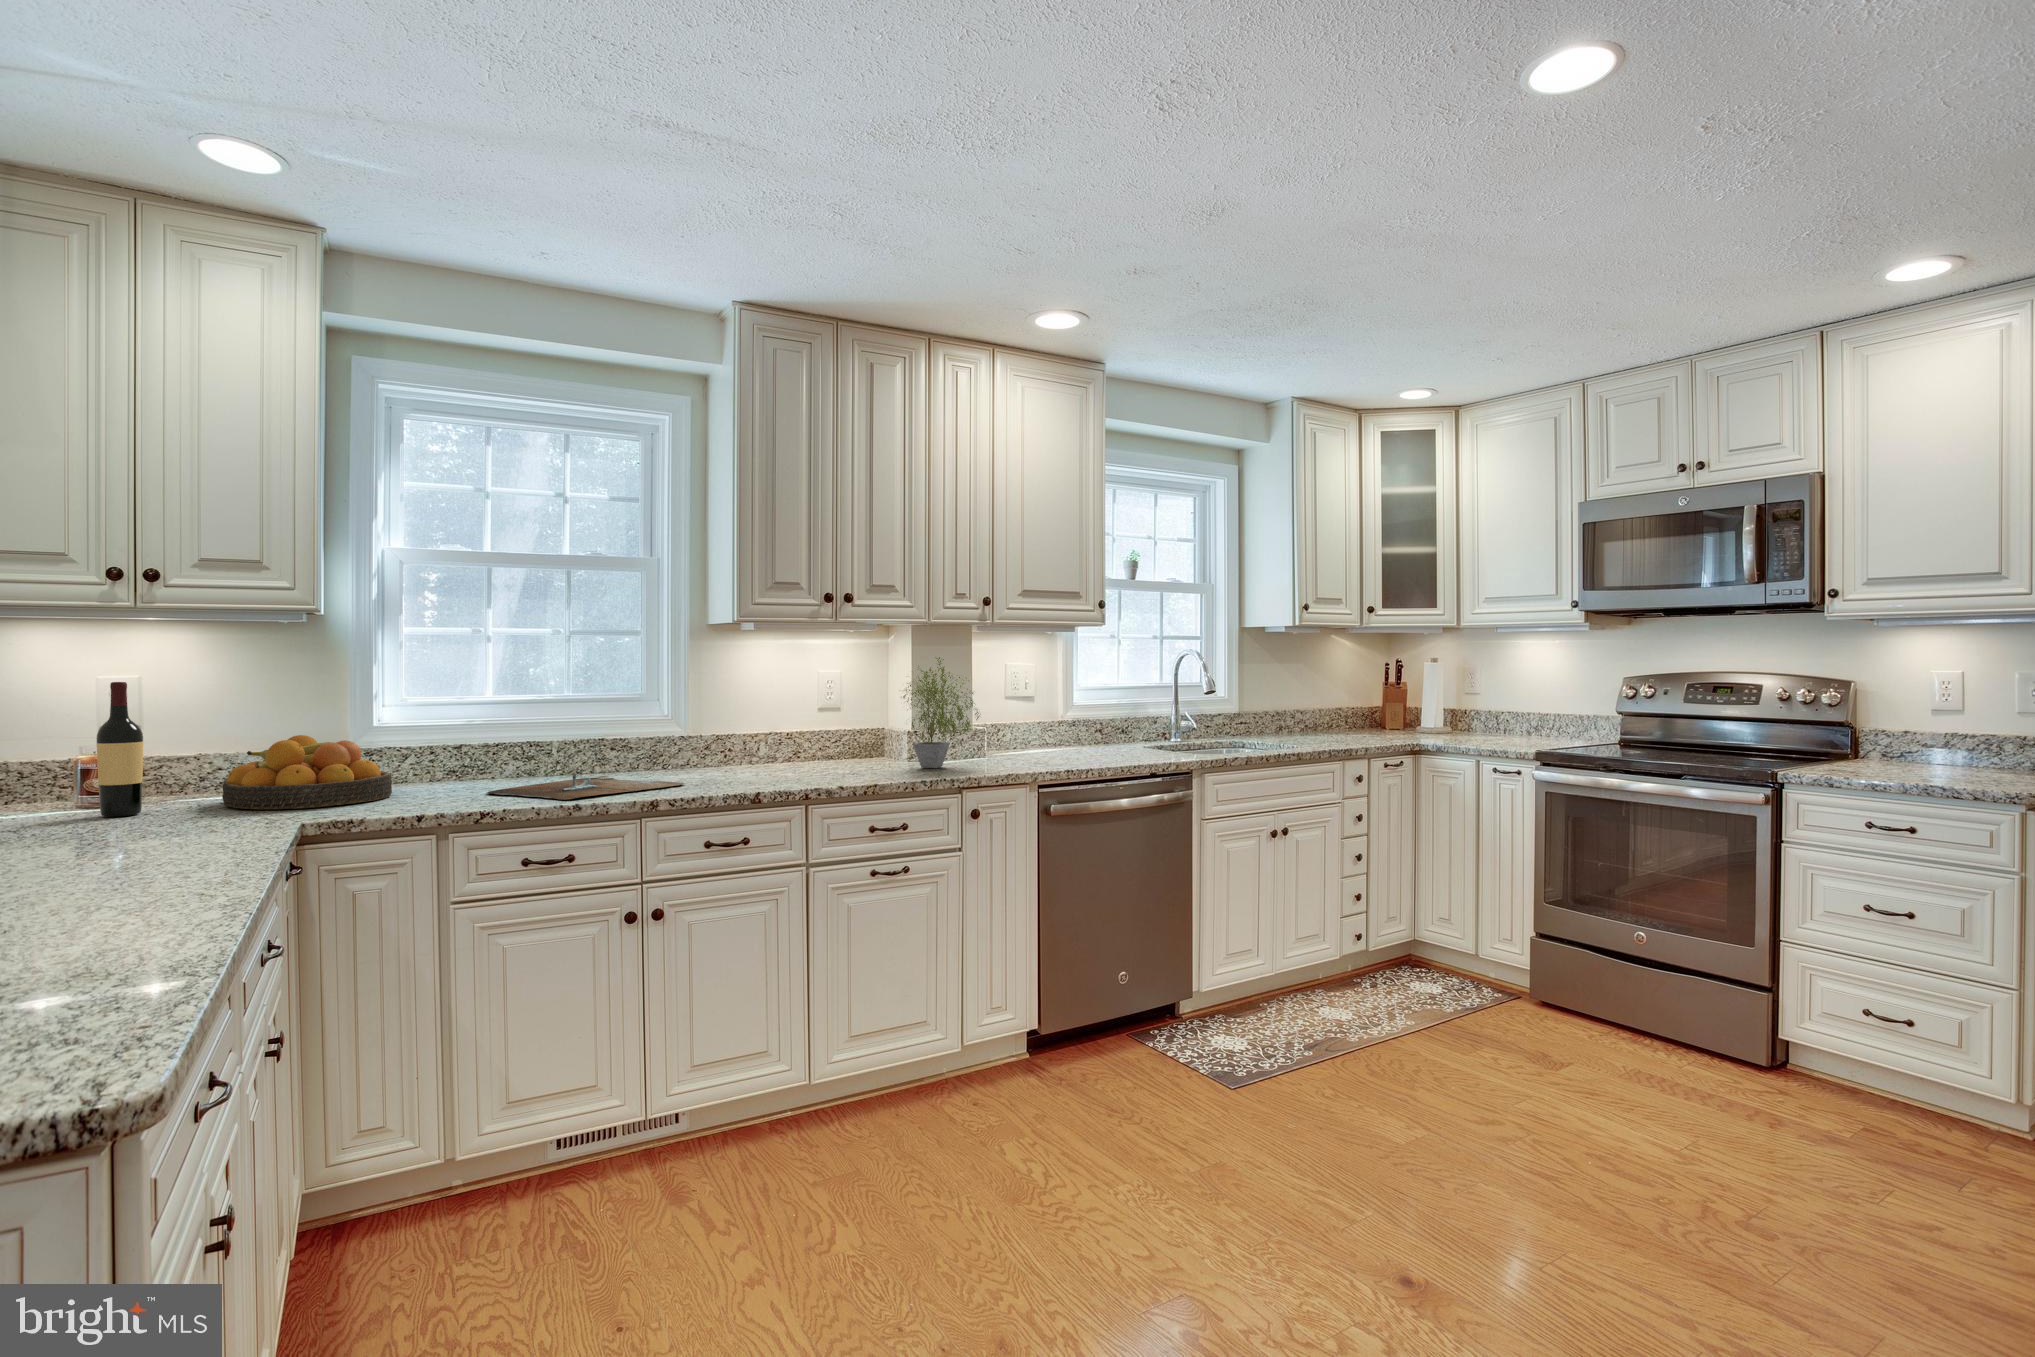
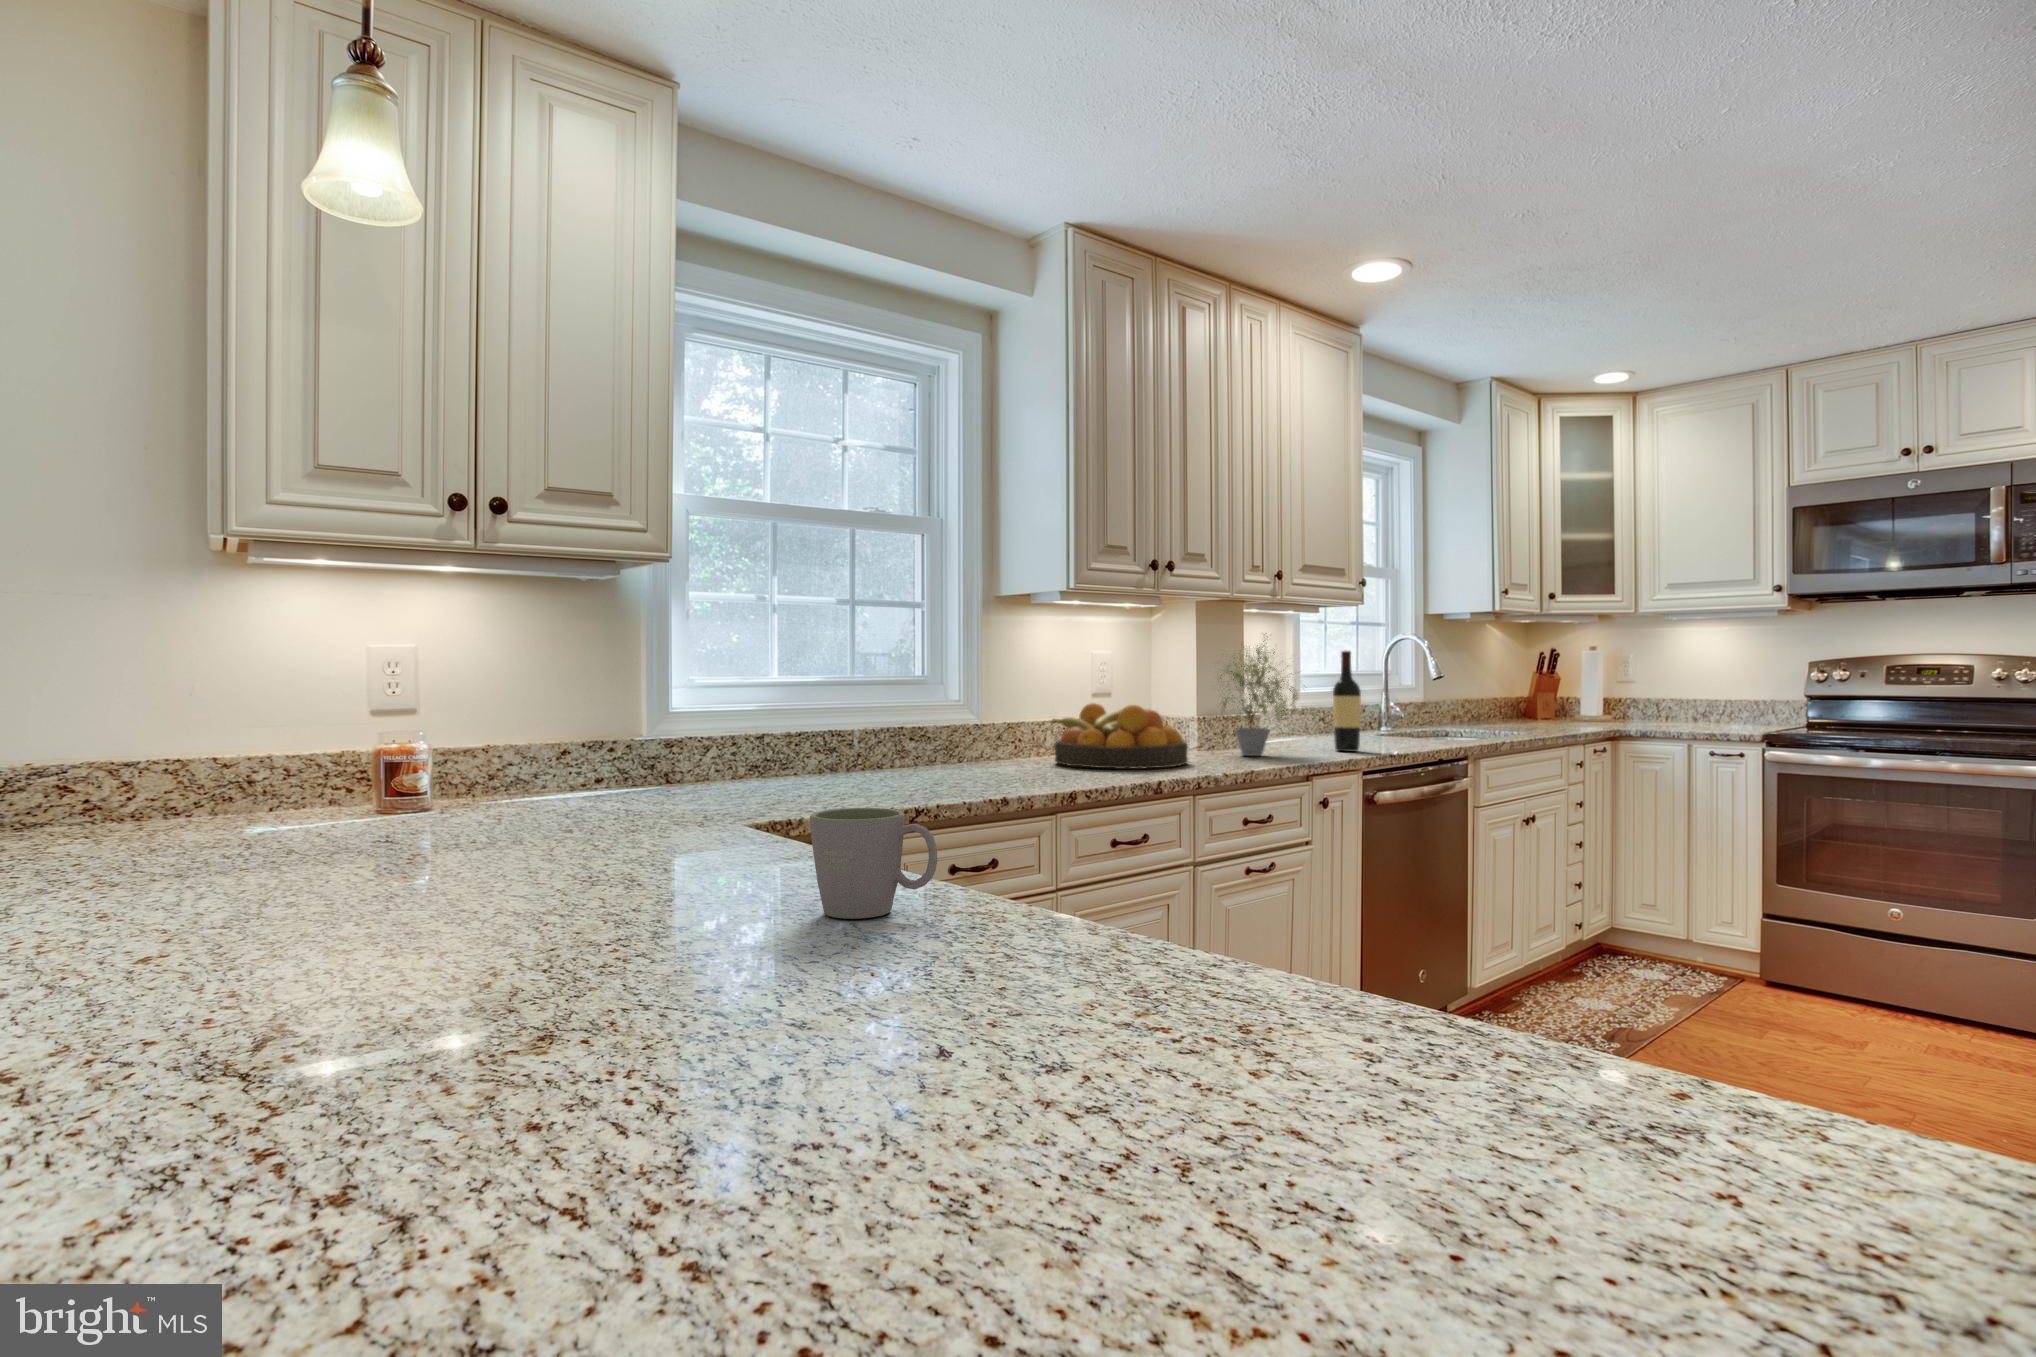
wine bottle: present [96,682,143,817] -> present [1333,651,1361,752]
fruit bowl: present [222,735,392,809] -> present [1052,703,1188,769]
cutting board: present [487,773,684,800] -> none [863,763,1063,792]
mug: none [61,821,145,896] -> present [810,808,937,919]

